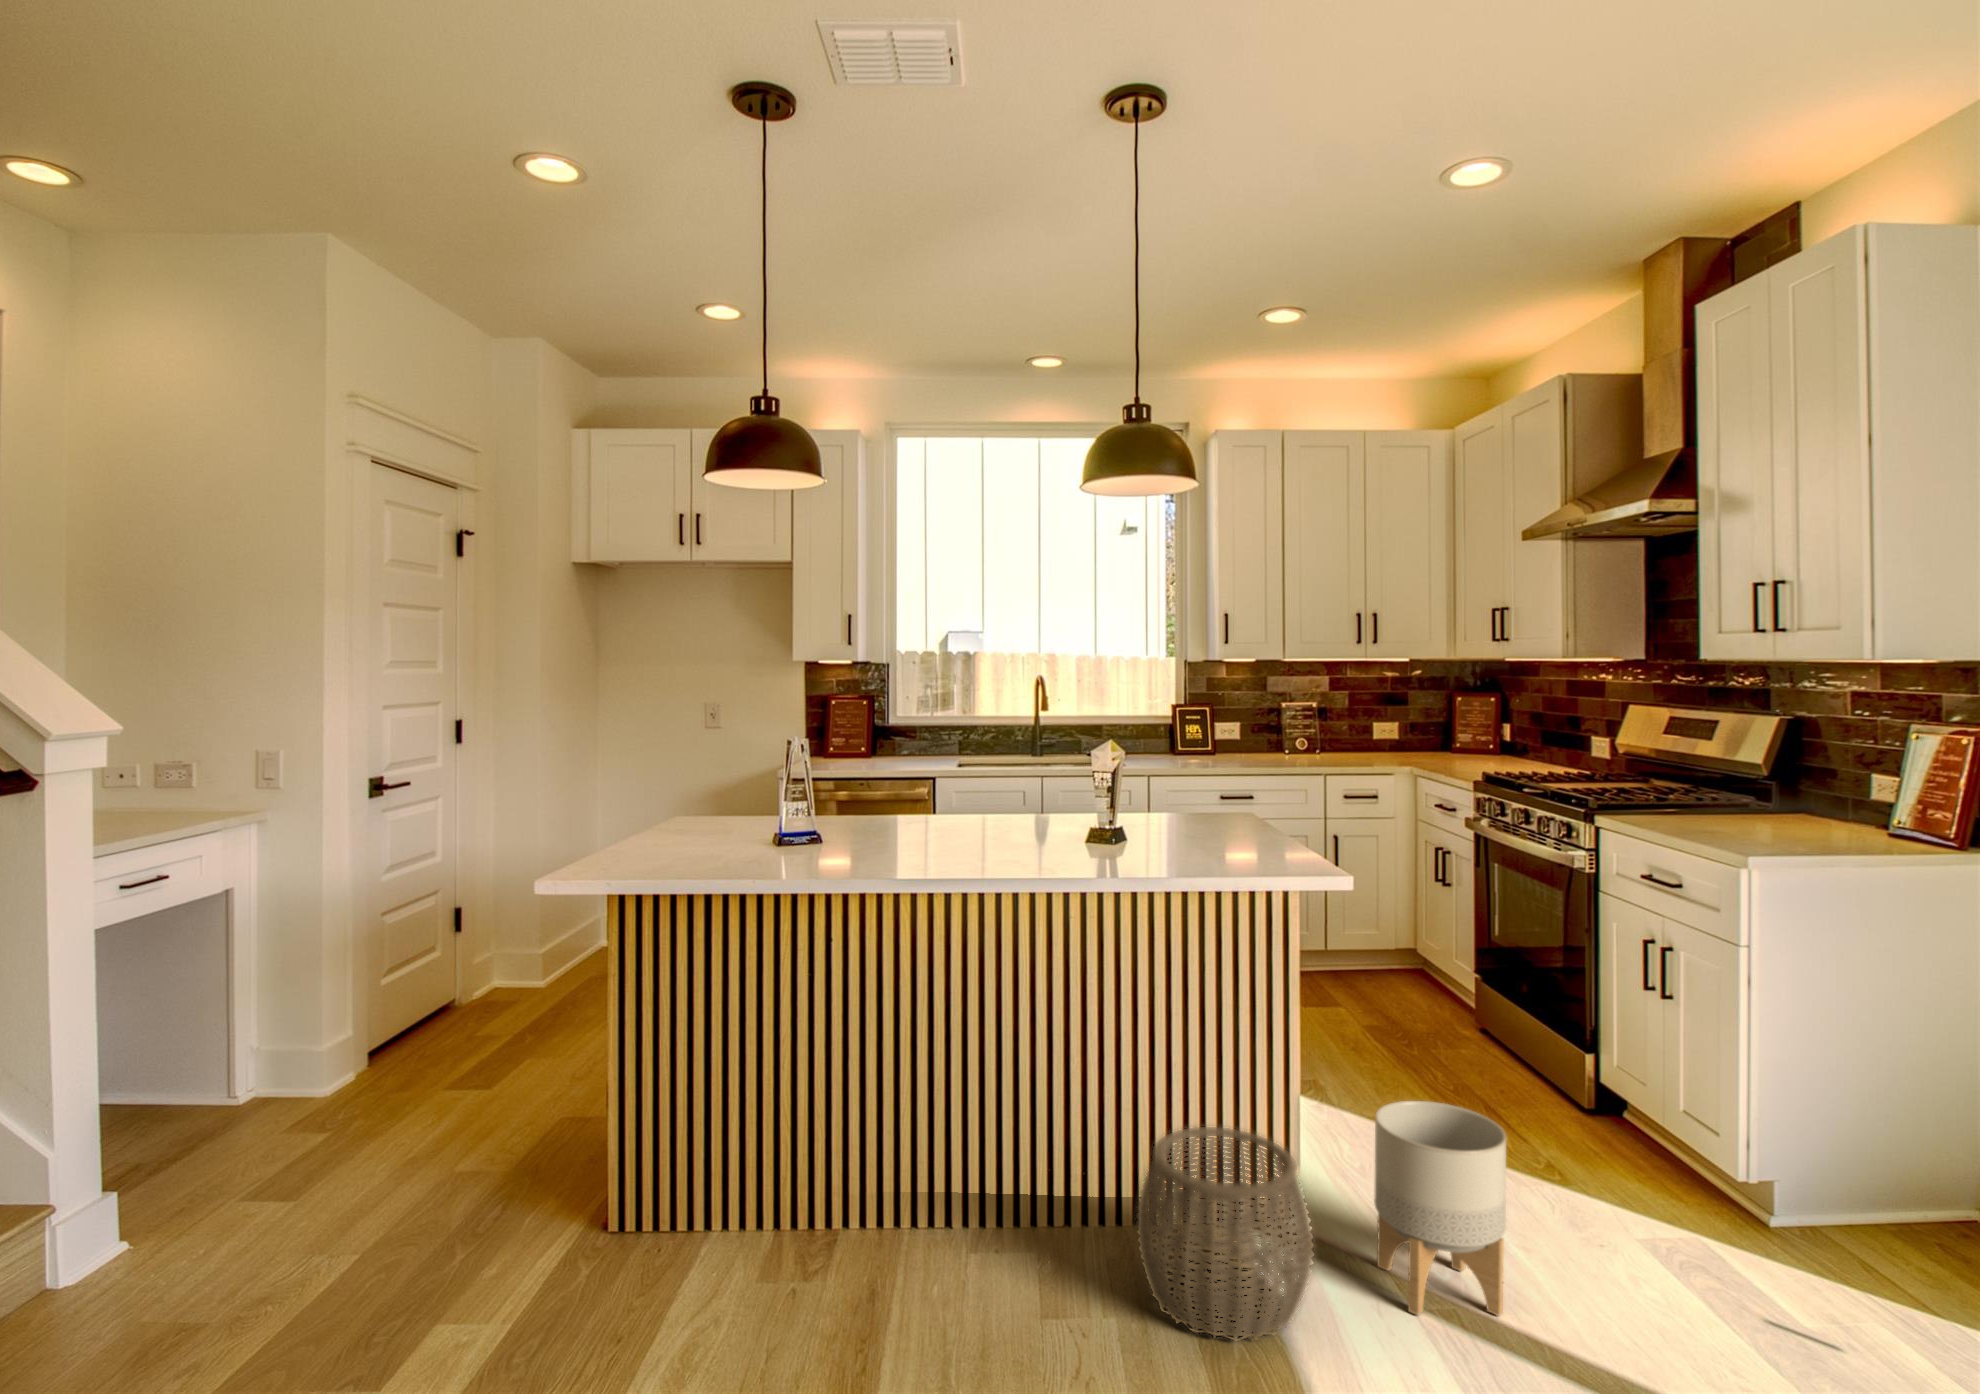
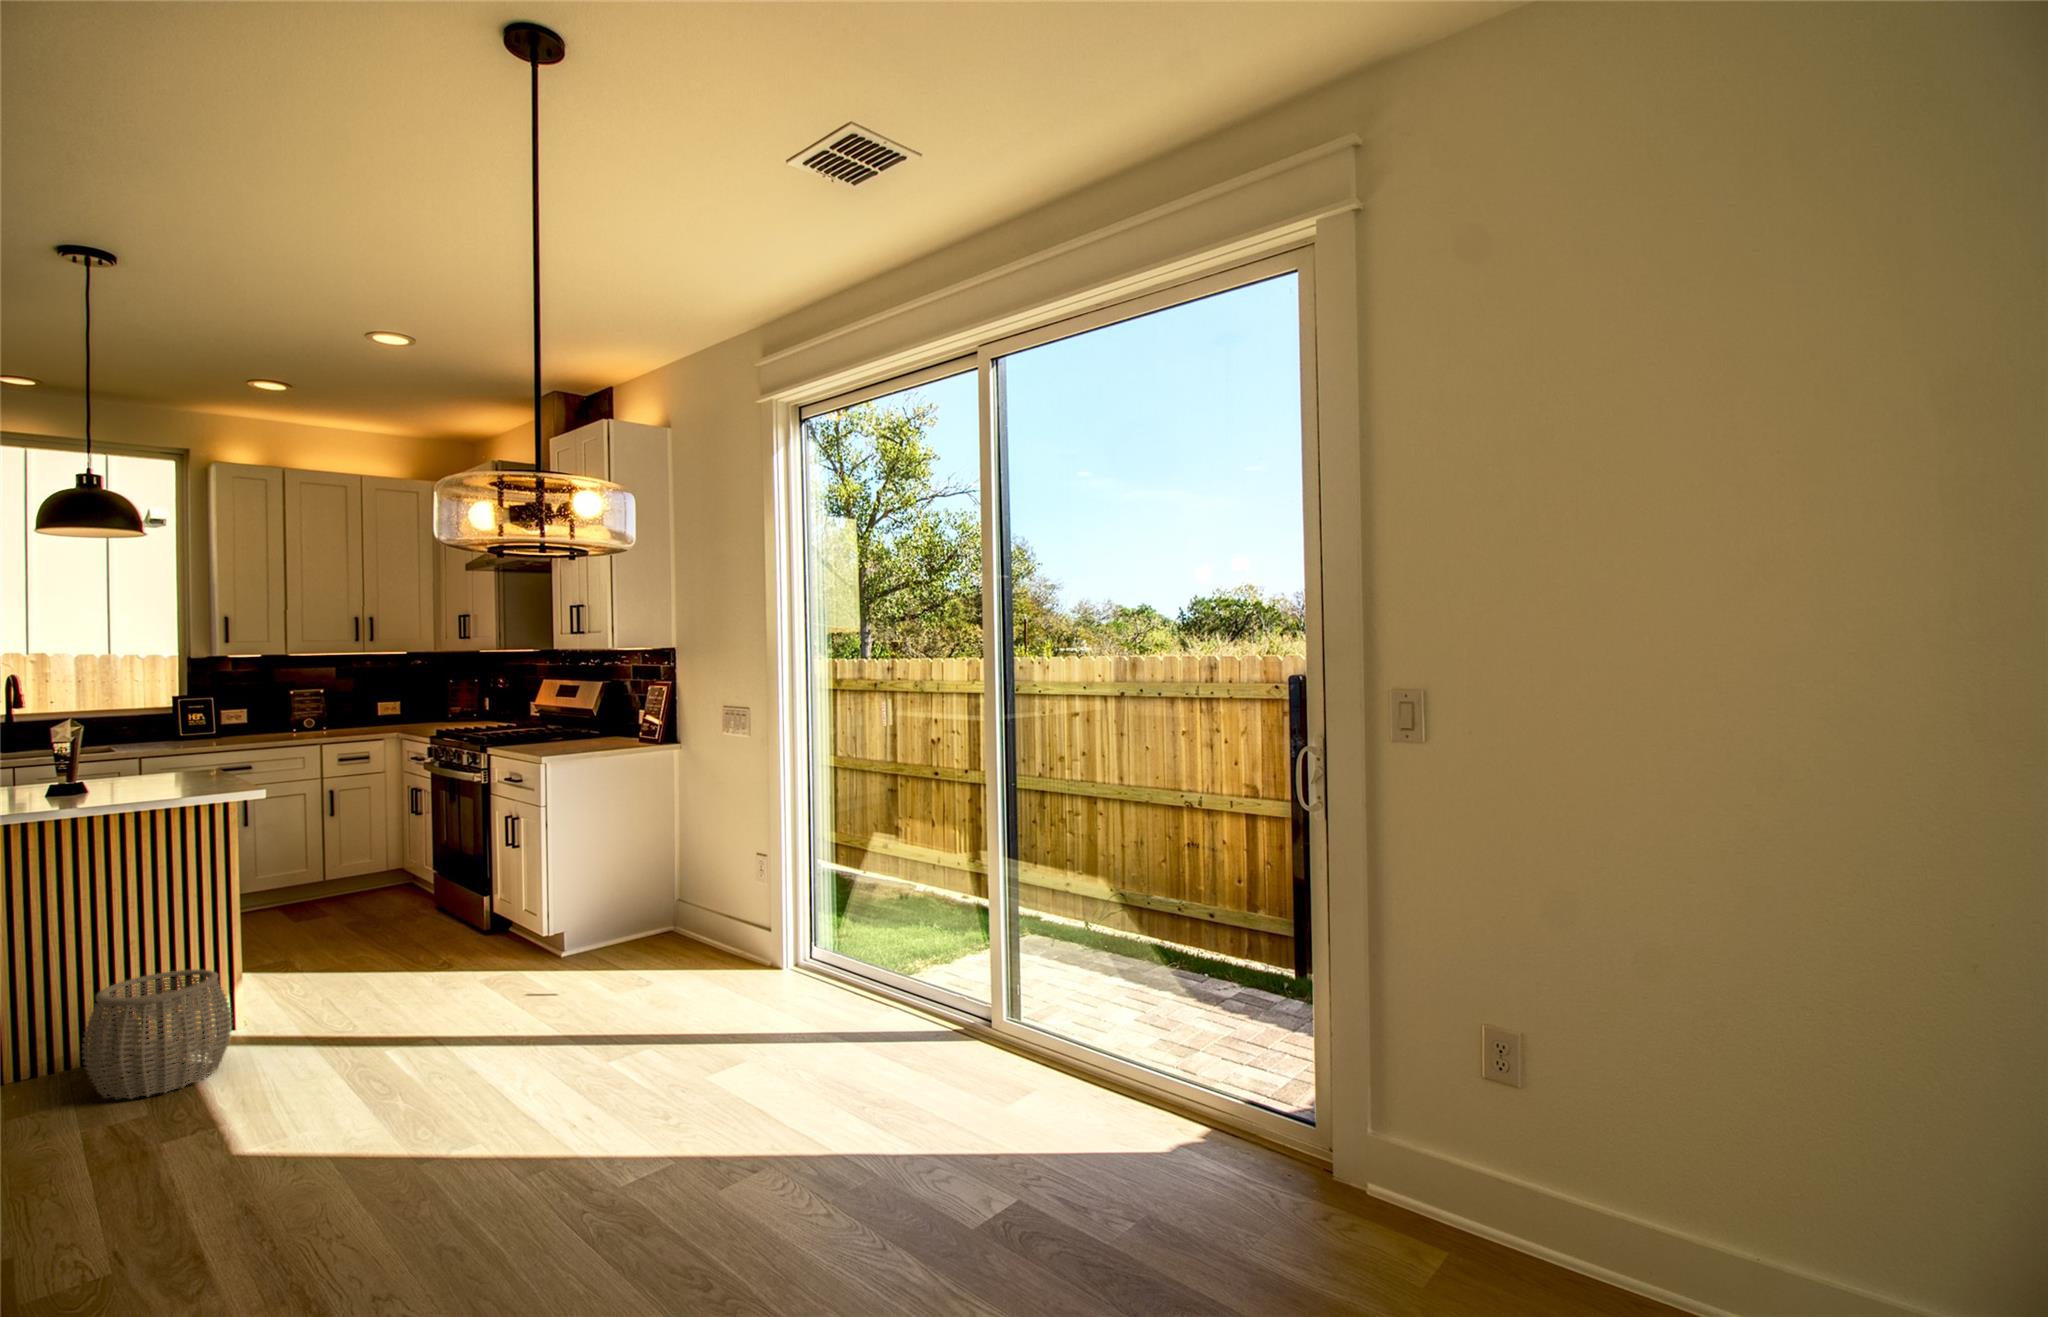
planter: present [1374,1101,1506,1316] -> none [286,924,375,1047]

